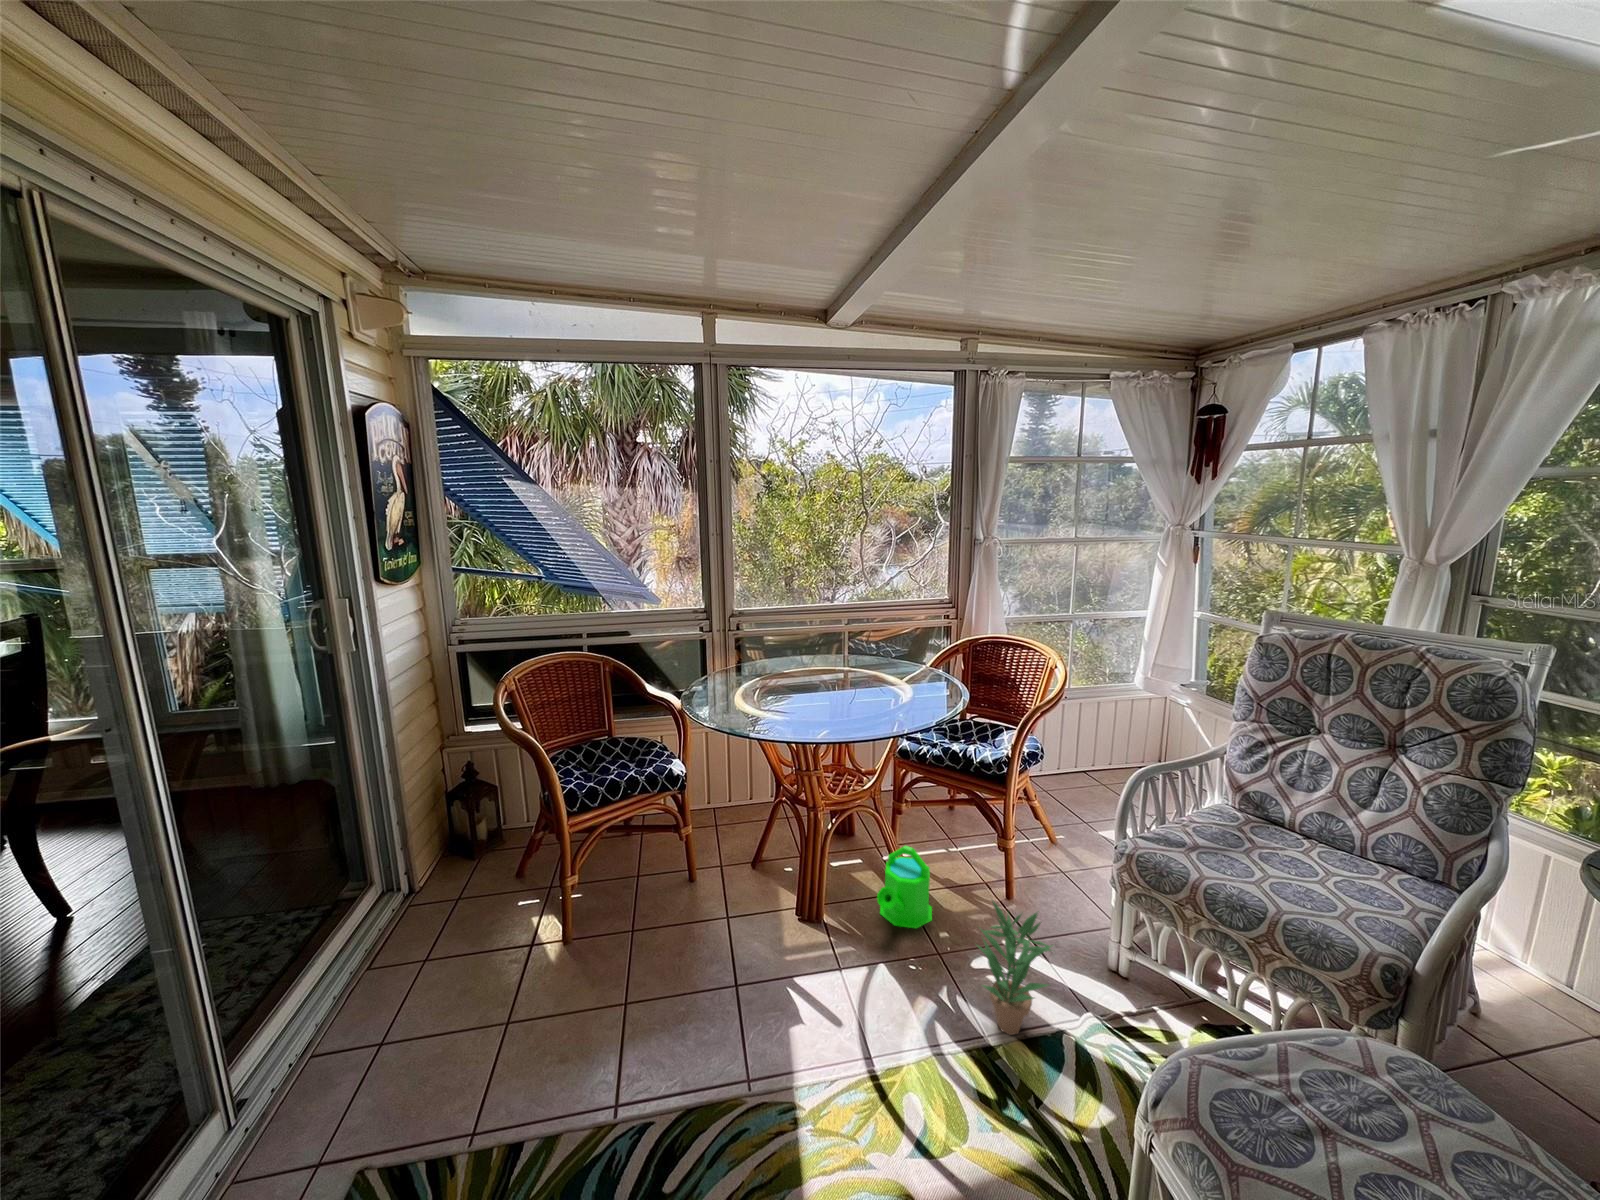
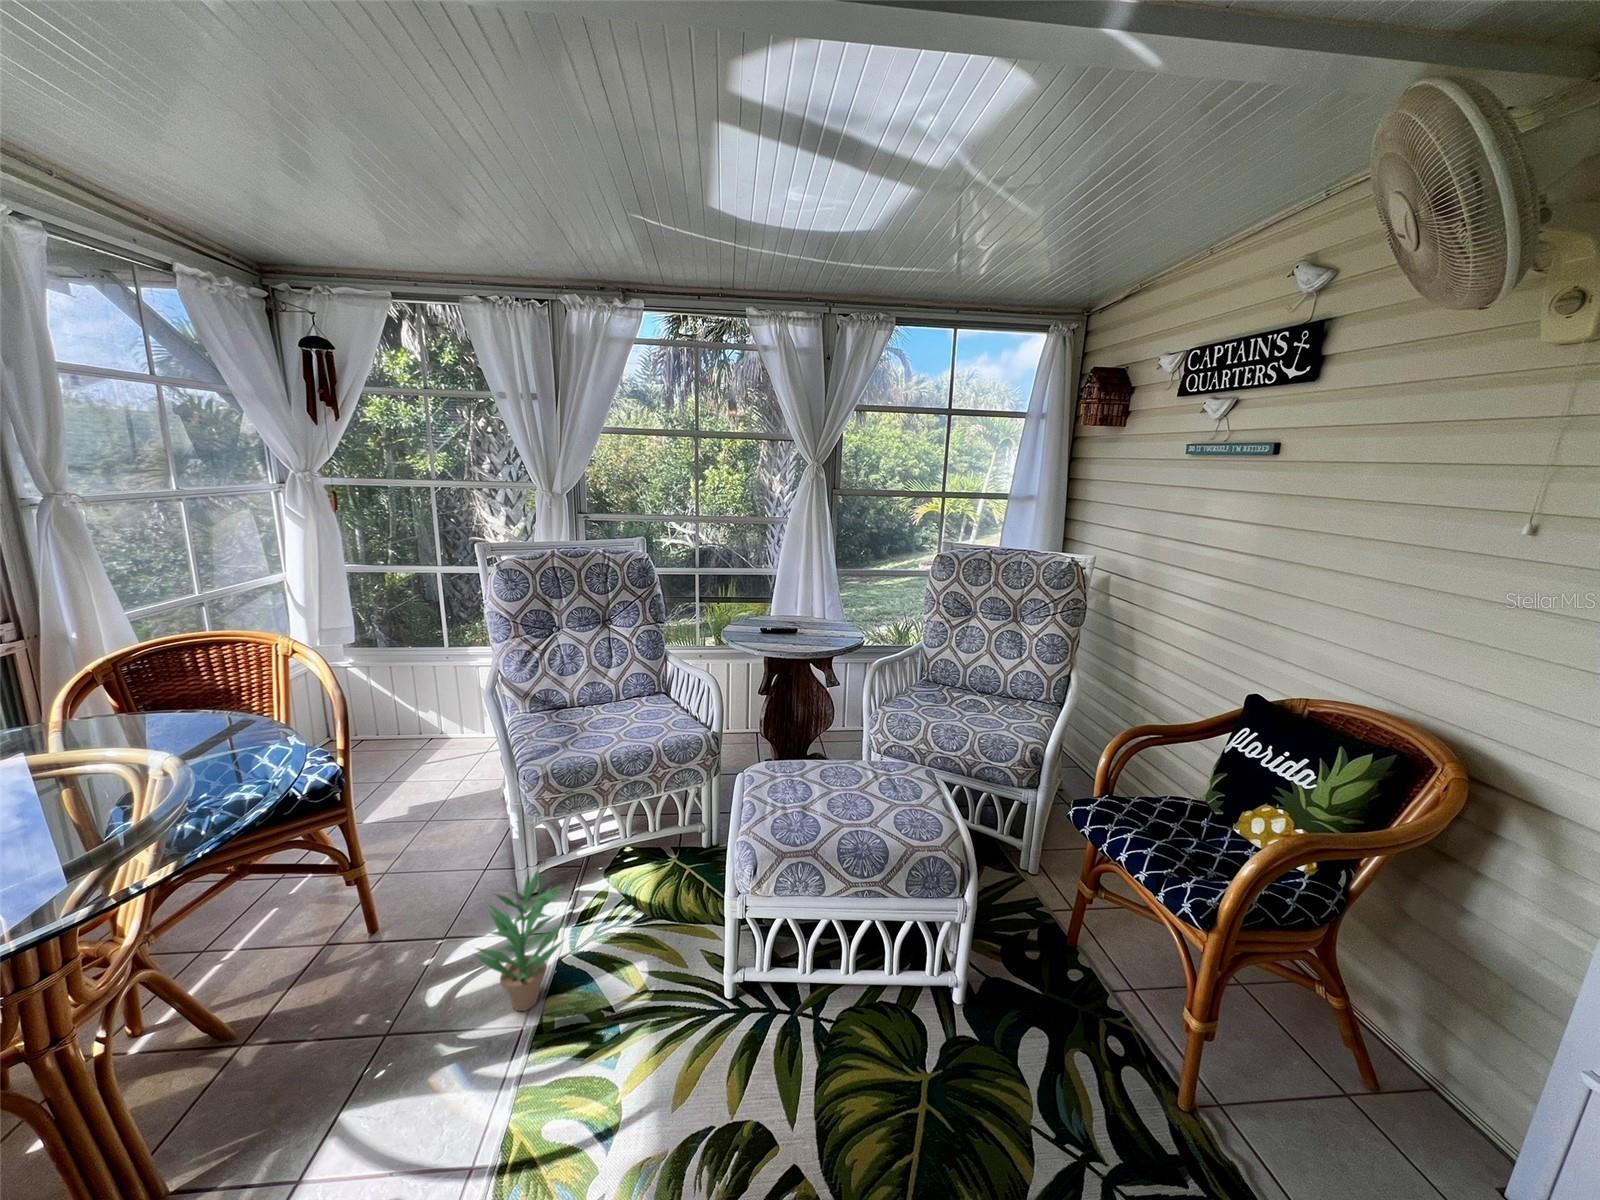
watering can: present [877,846,932,929] -> none [221,965,326,1098]

